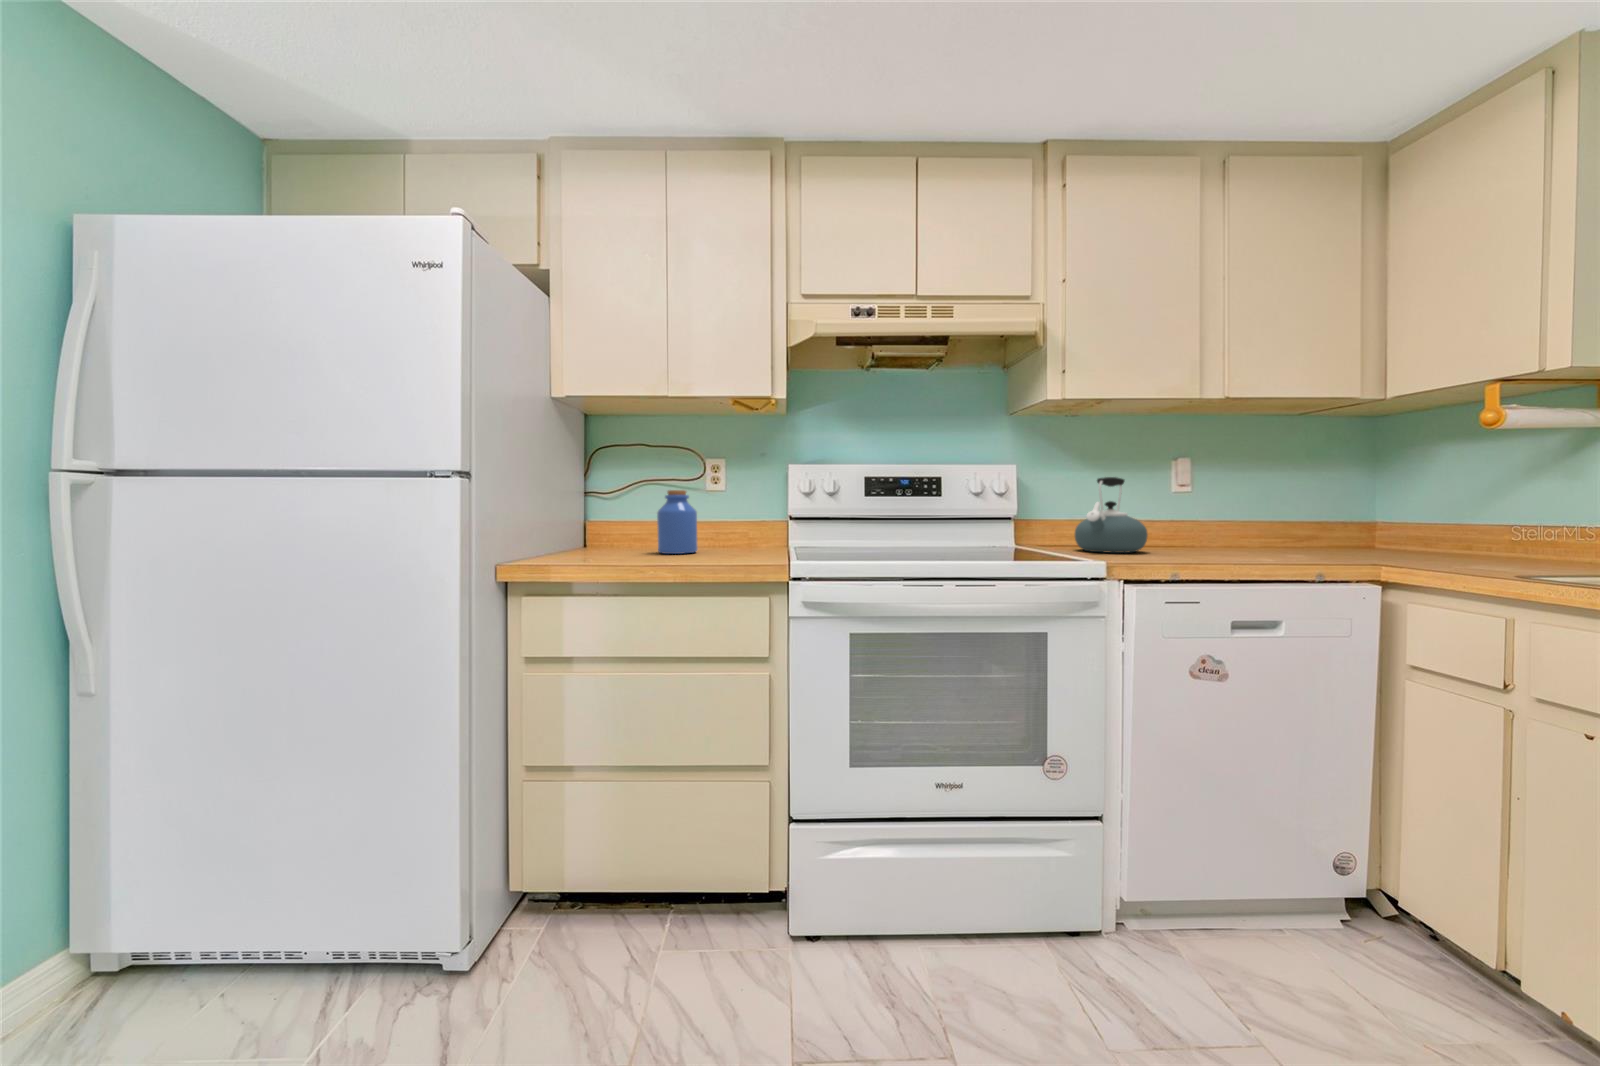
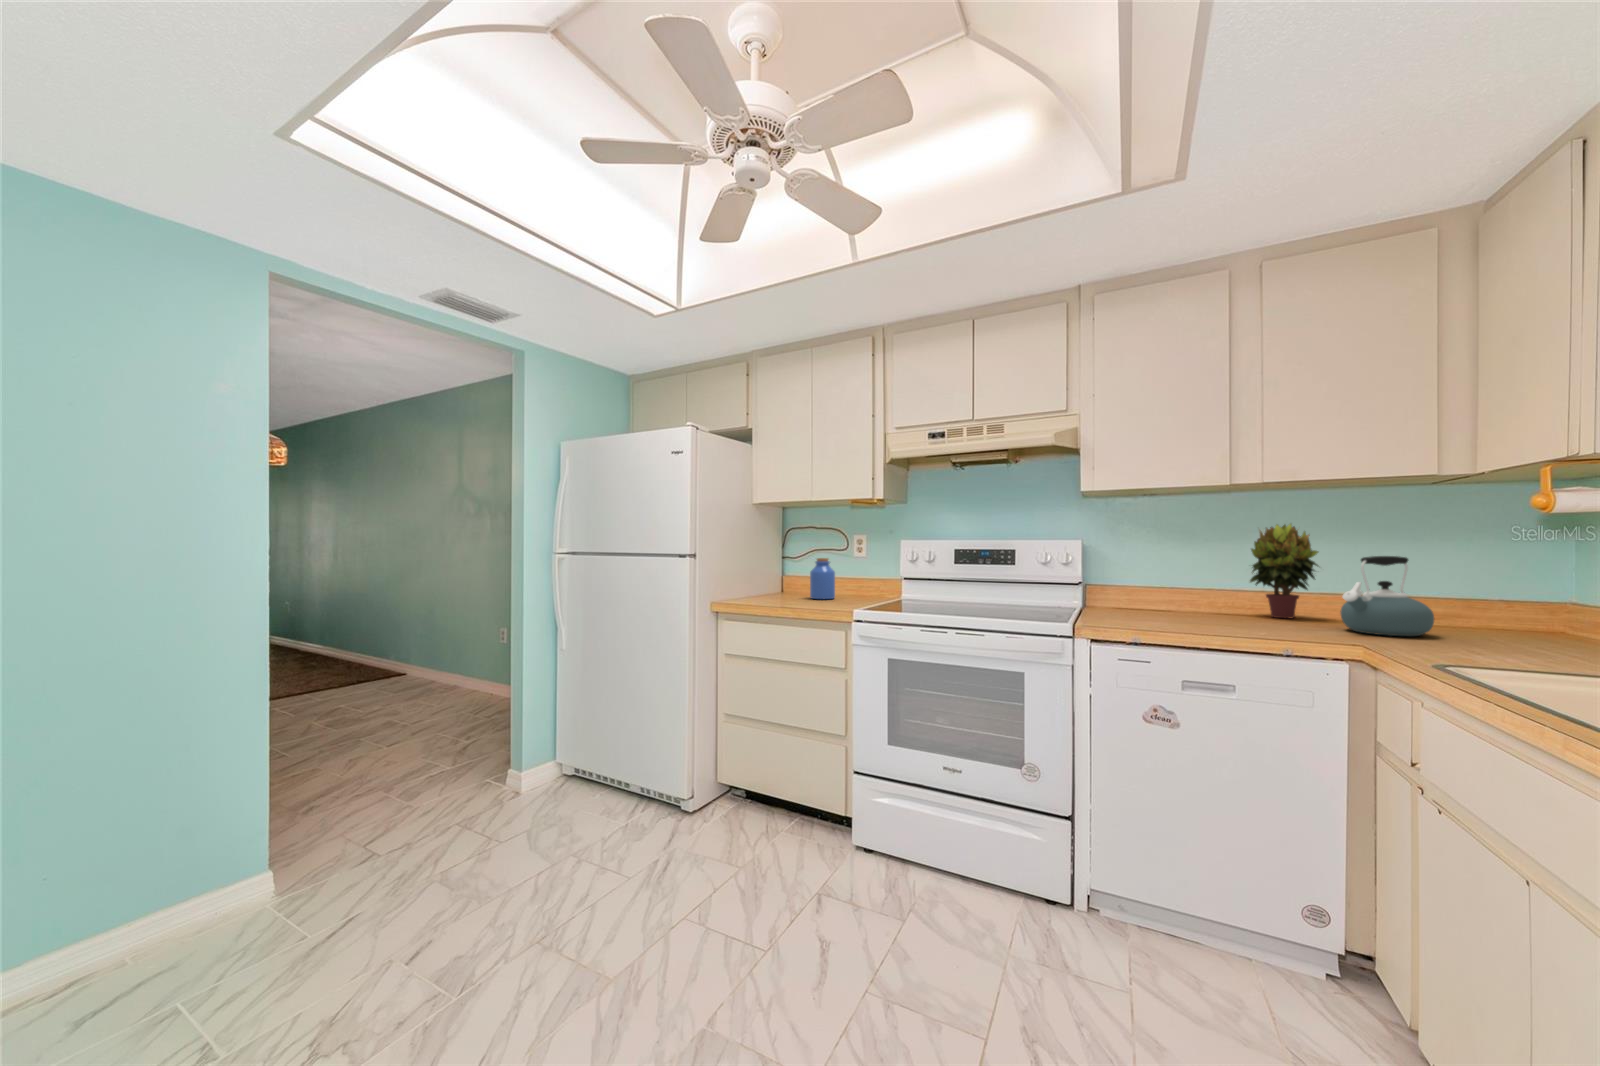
potted plant: none [1155,449,1233,546] -> present [1250,524,1318,618]
kettle: present [1075,477,1148,553] -> present [1340,556,1434,636]

